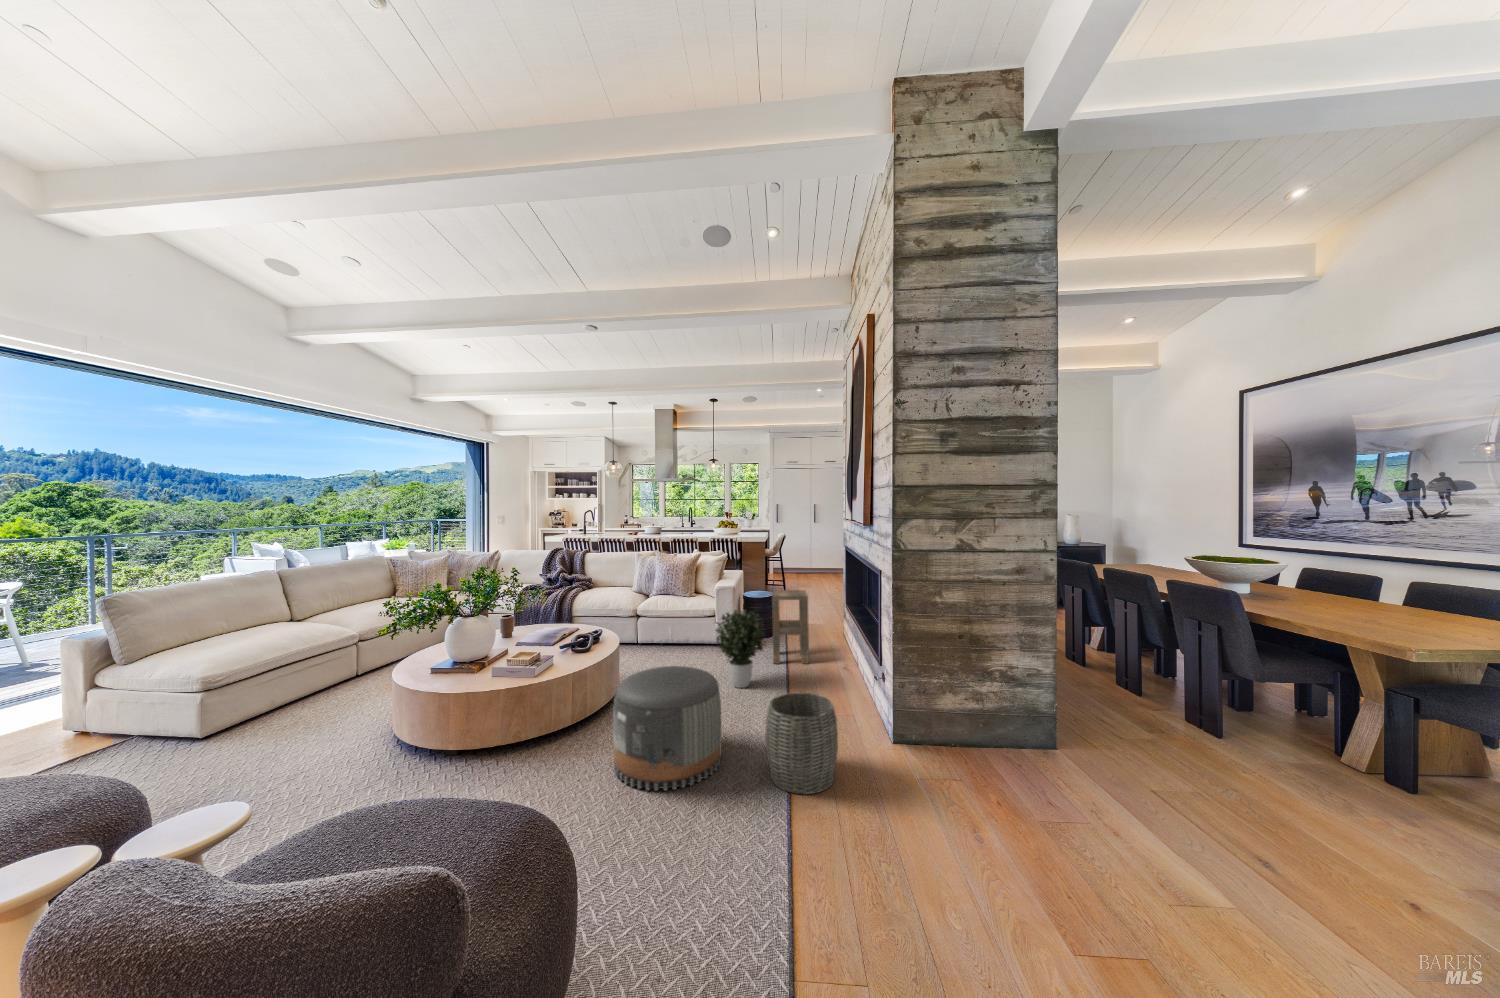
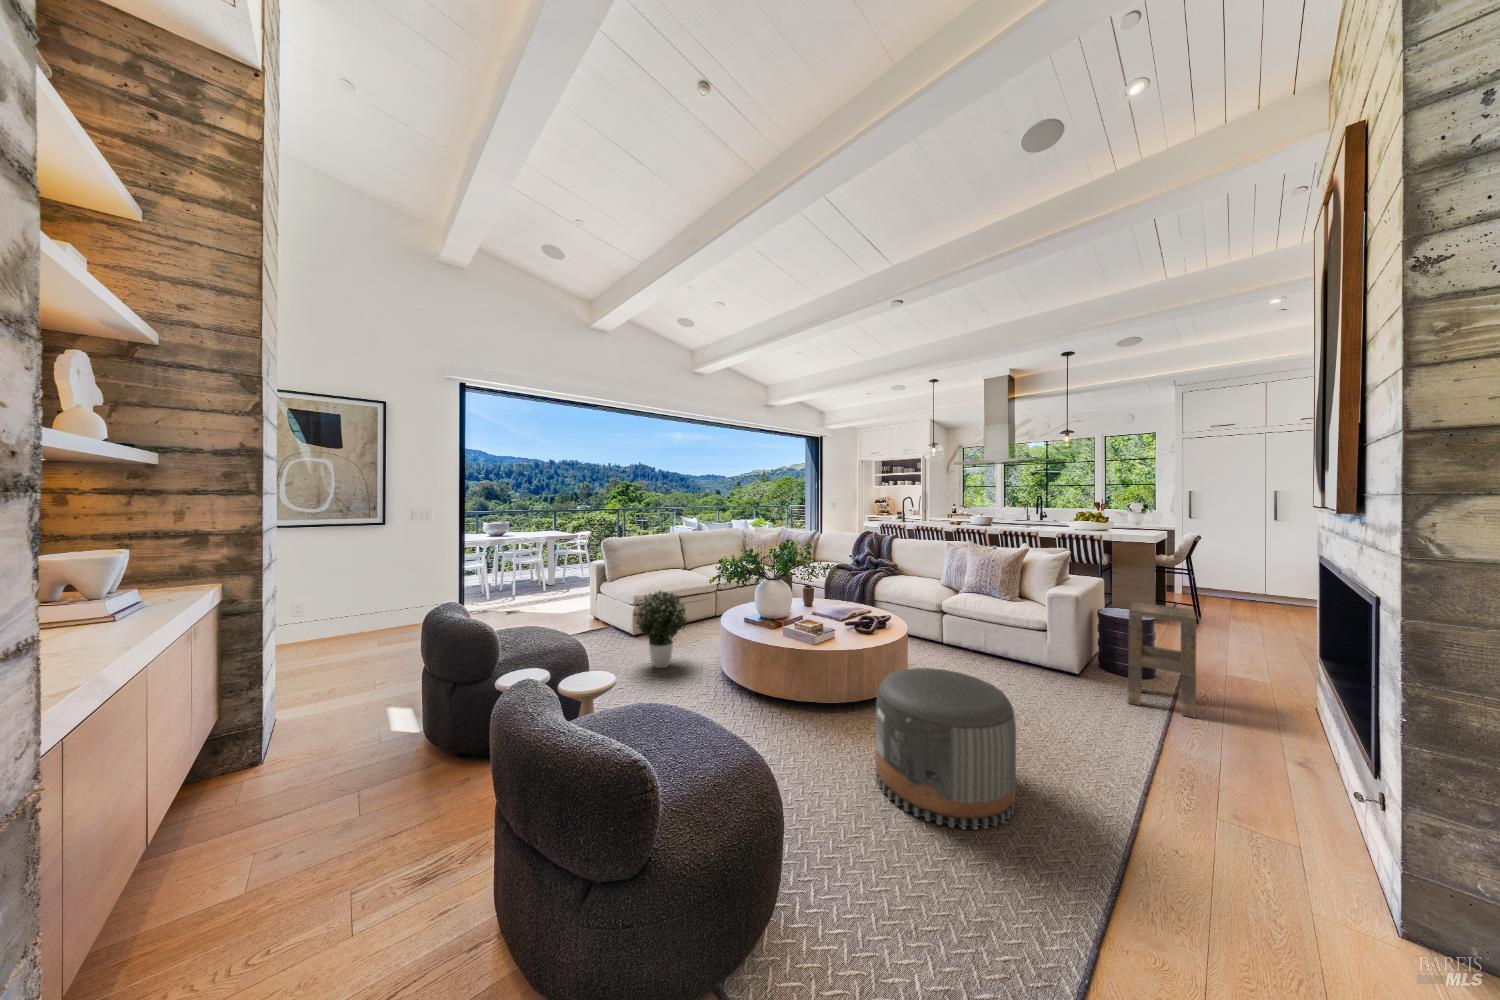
potted plant: present [716,610,765,688] -> present [634,591,687,668]
woven basket: present [766,693,838,794] -> none [1082,754,1231,939]

